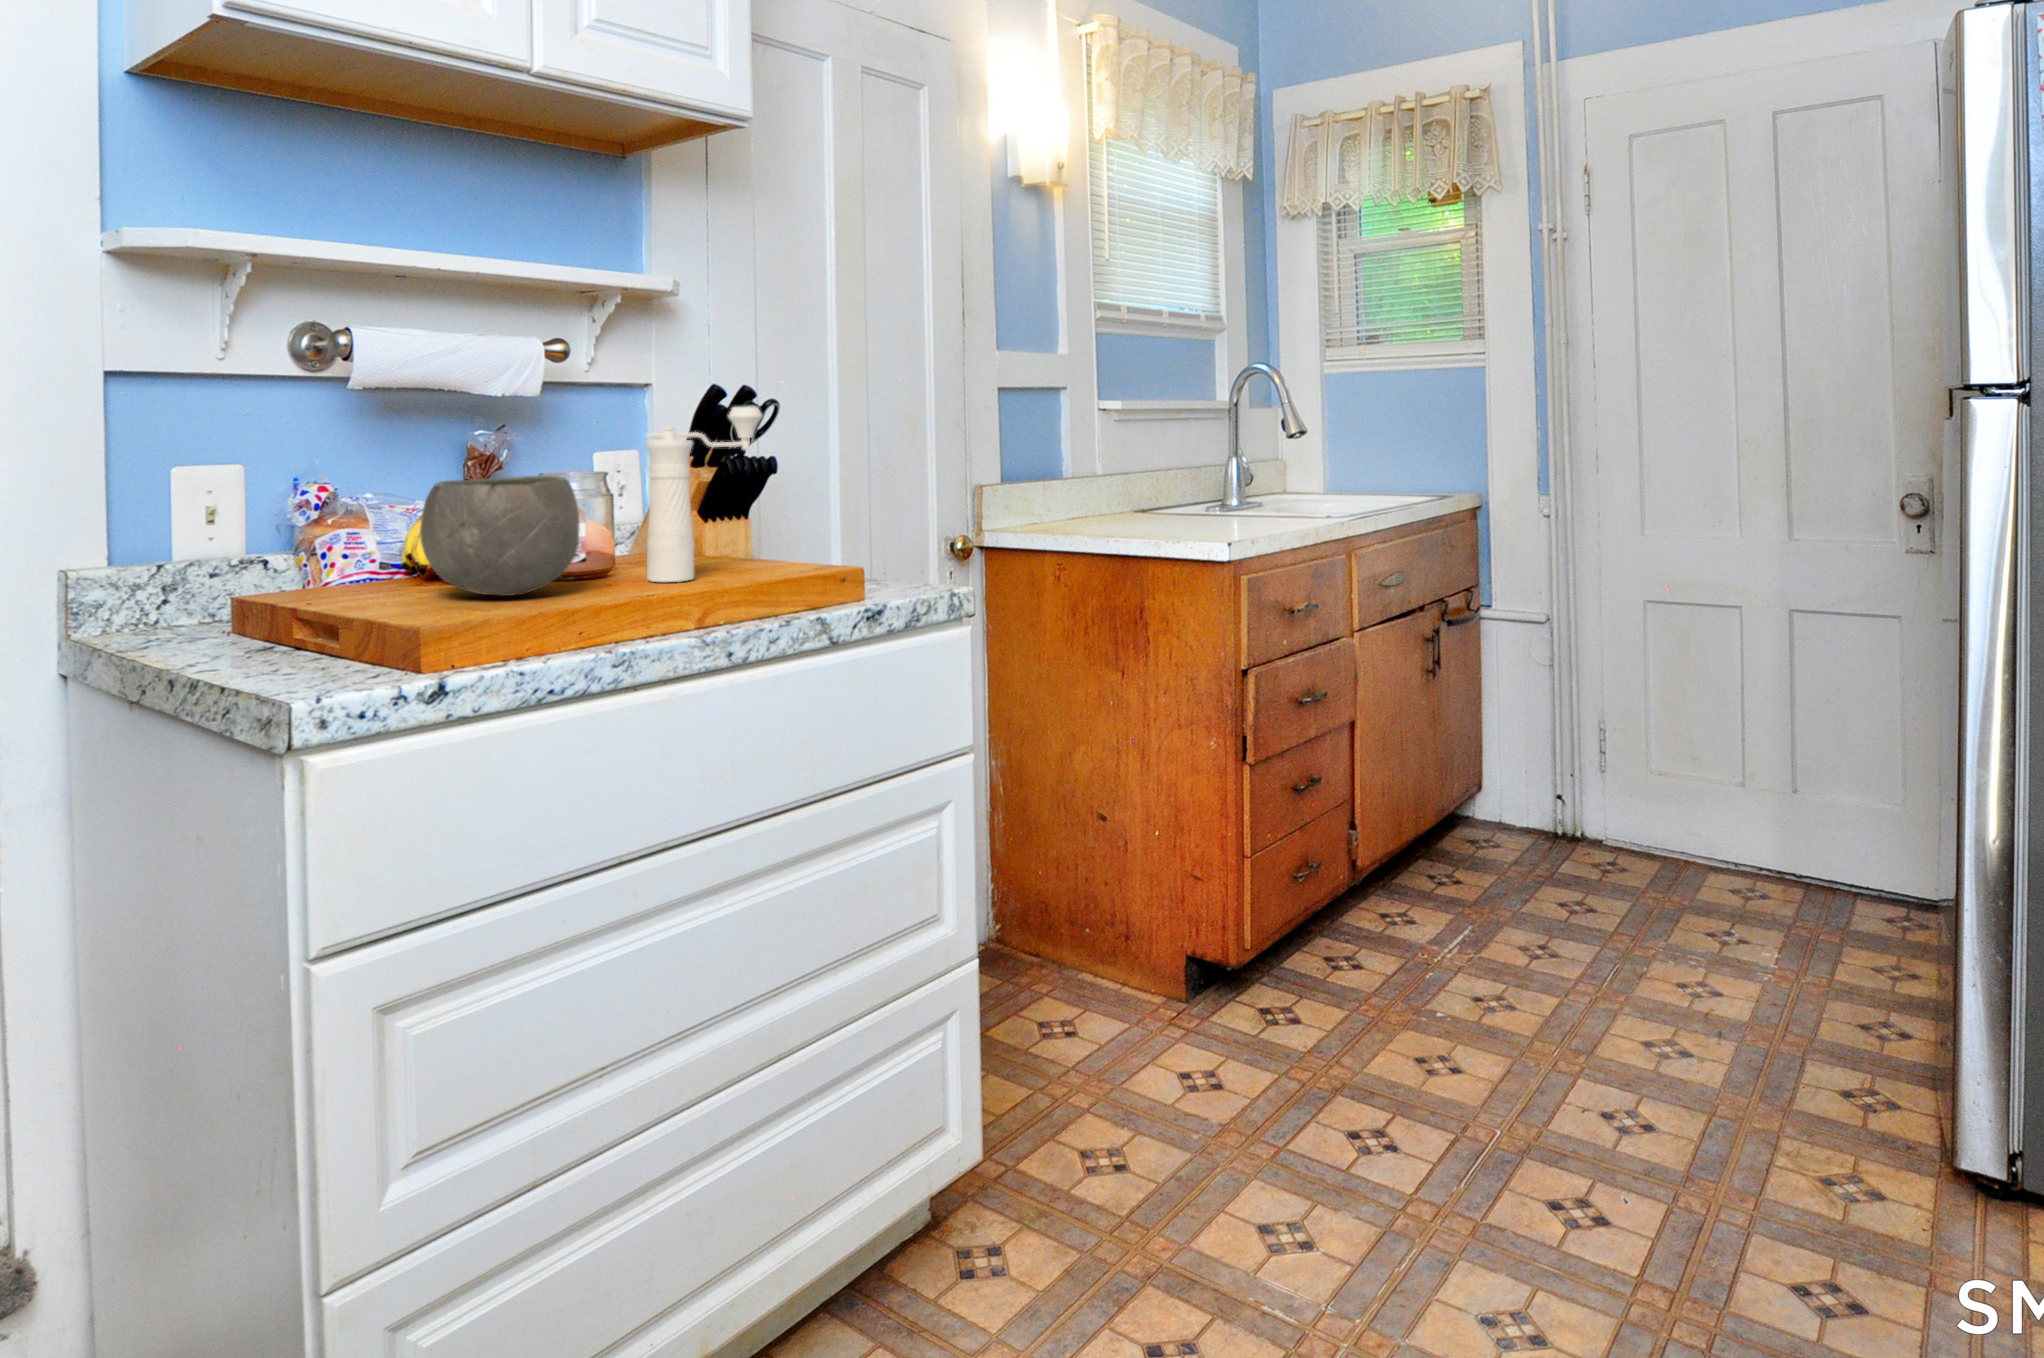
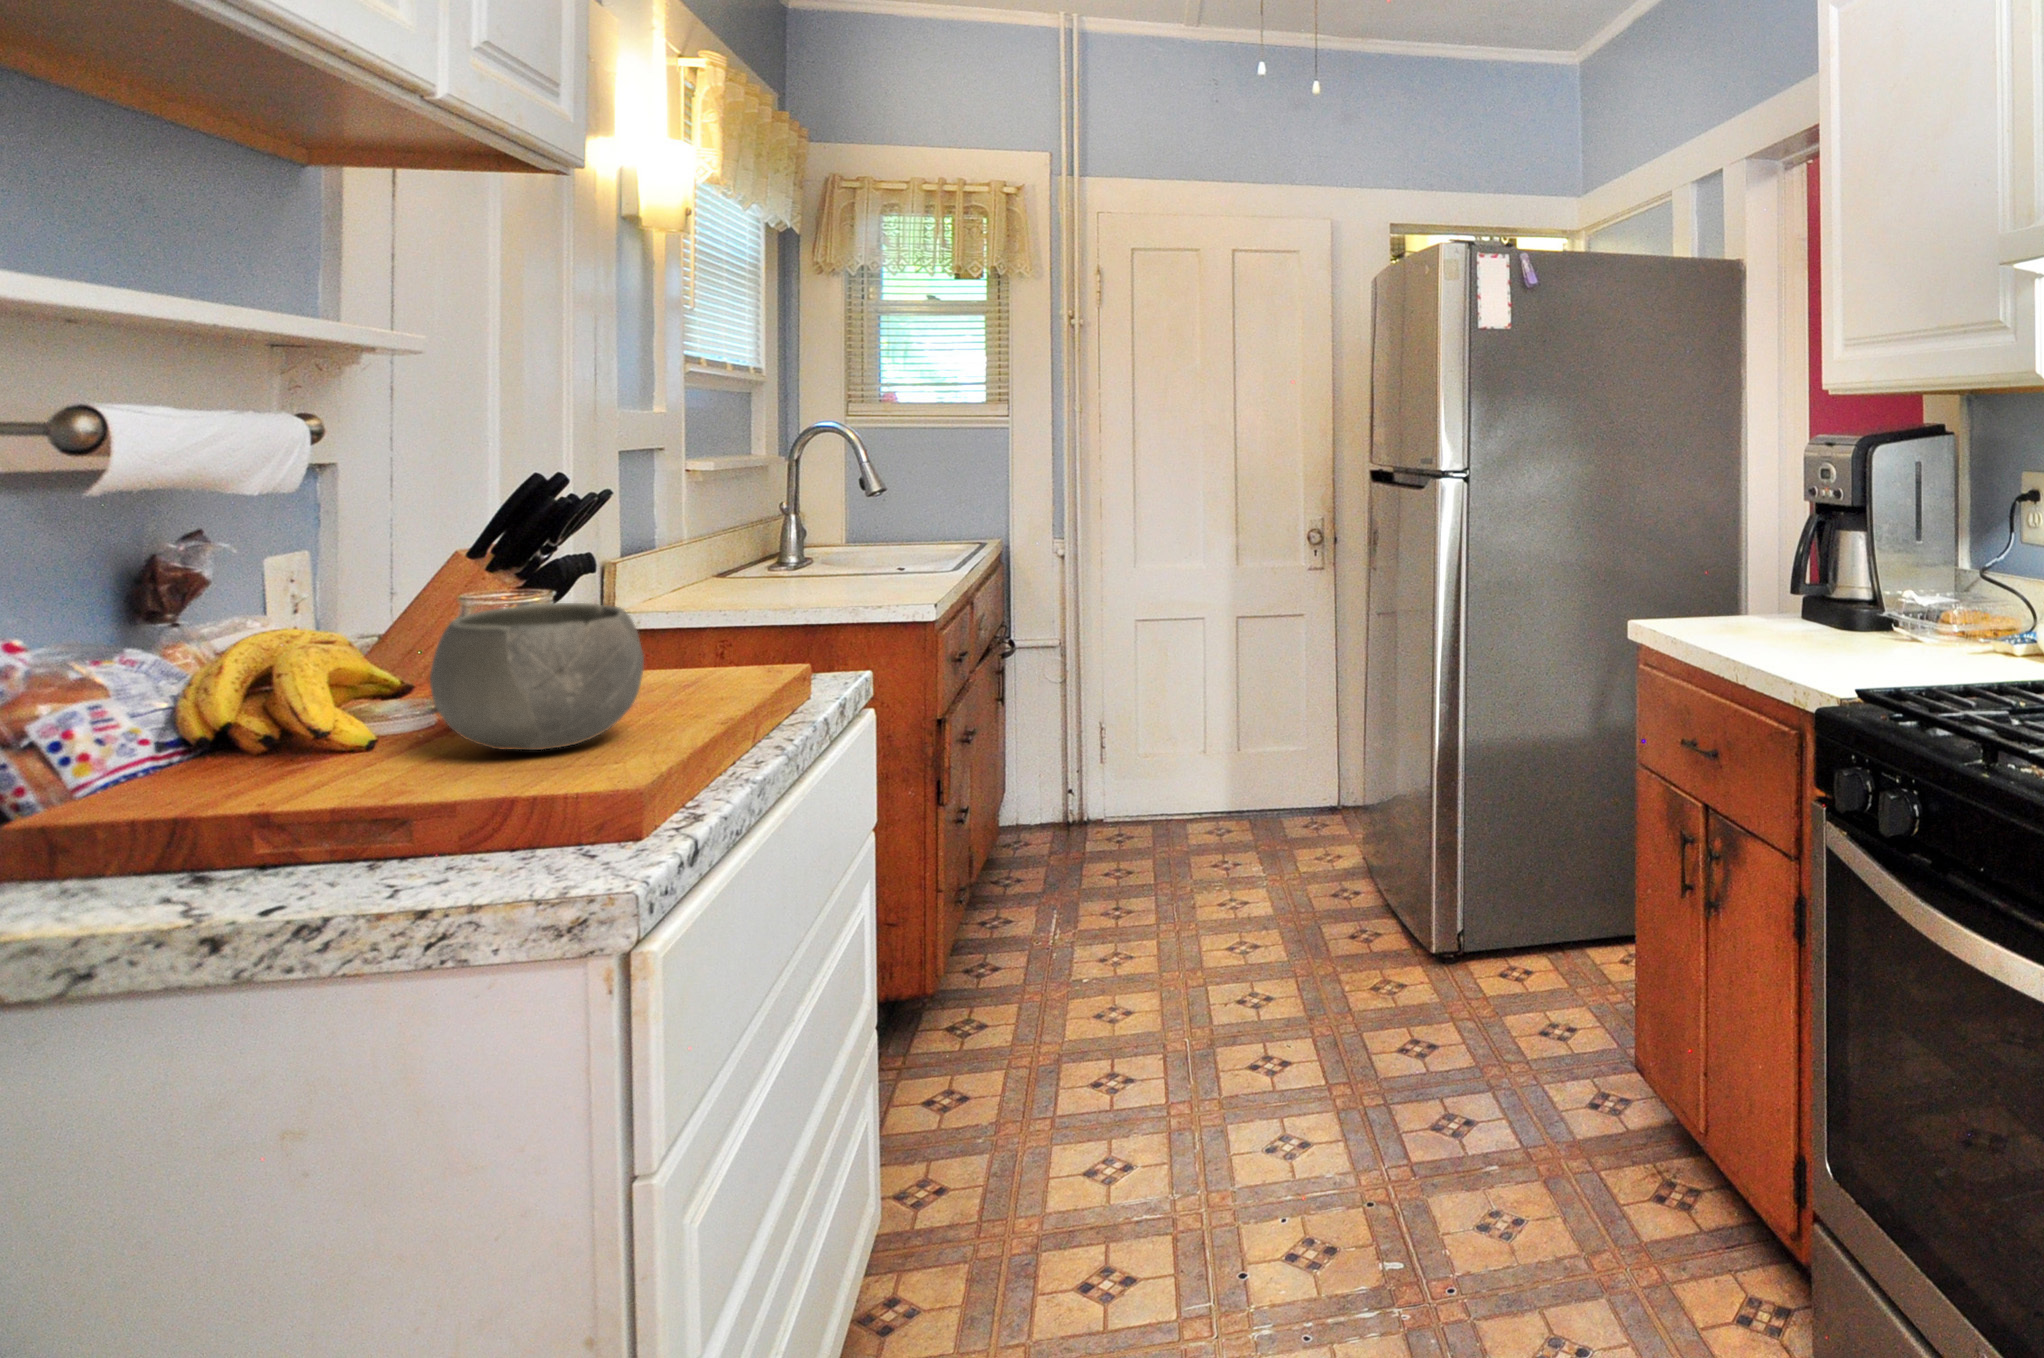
pepper mill: present [646,406,762,582] -> none [629,507,727,709]

